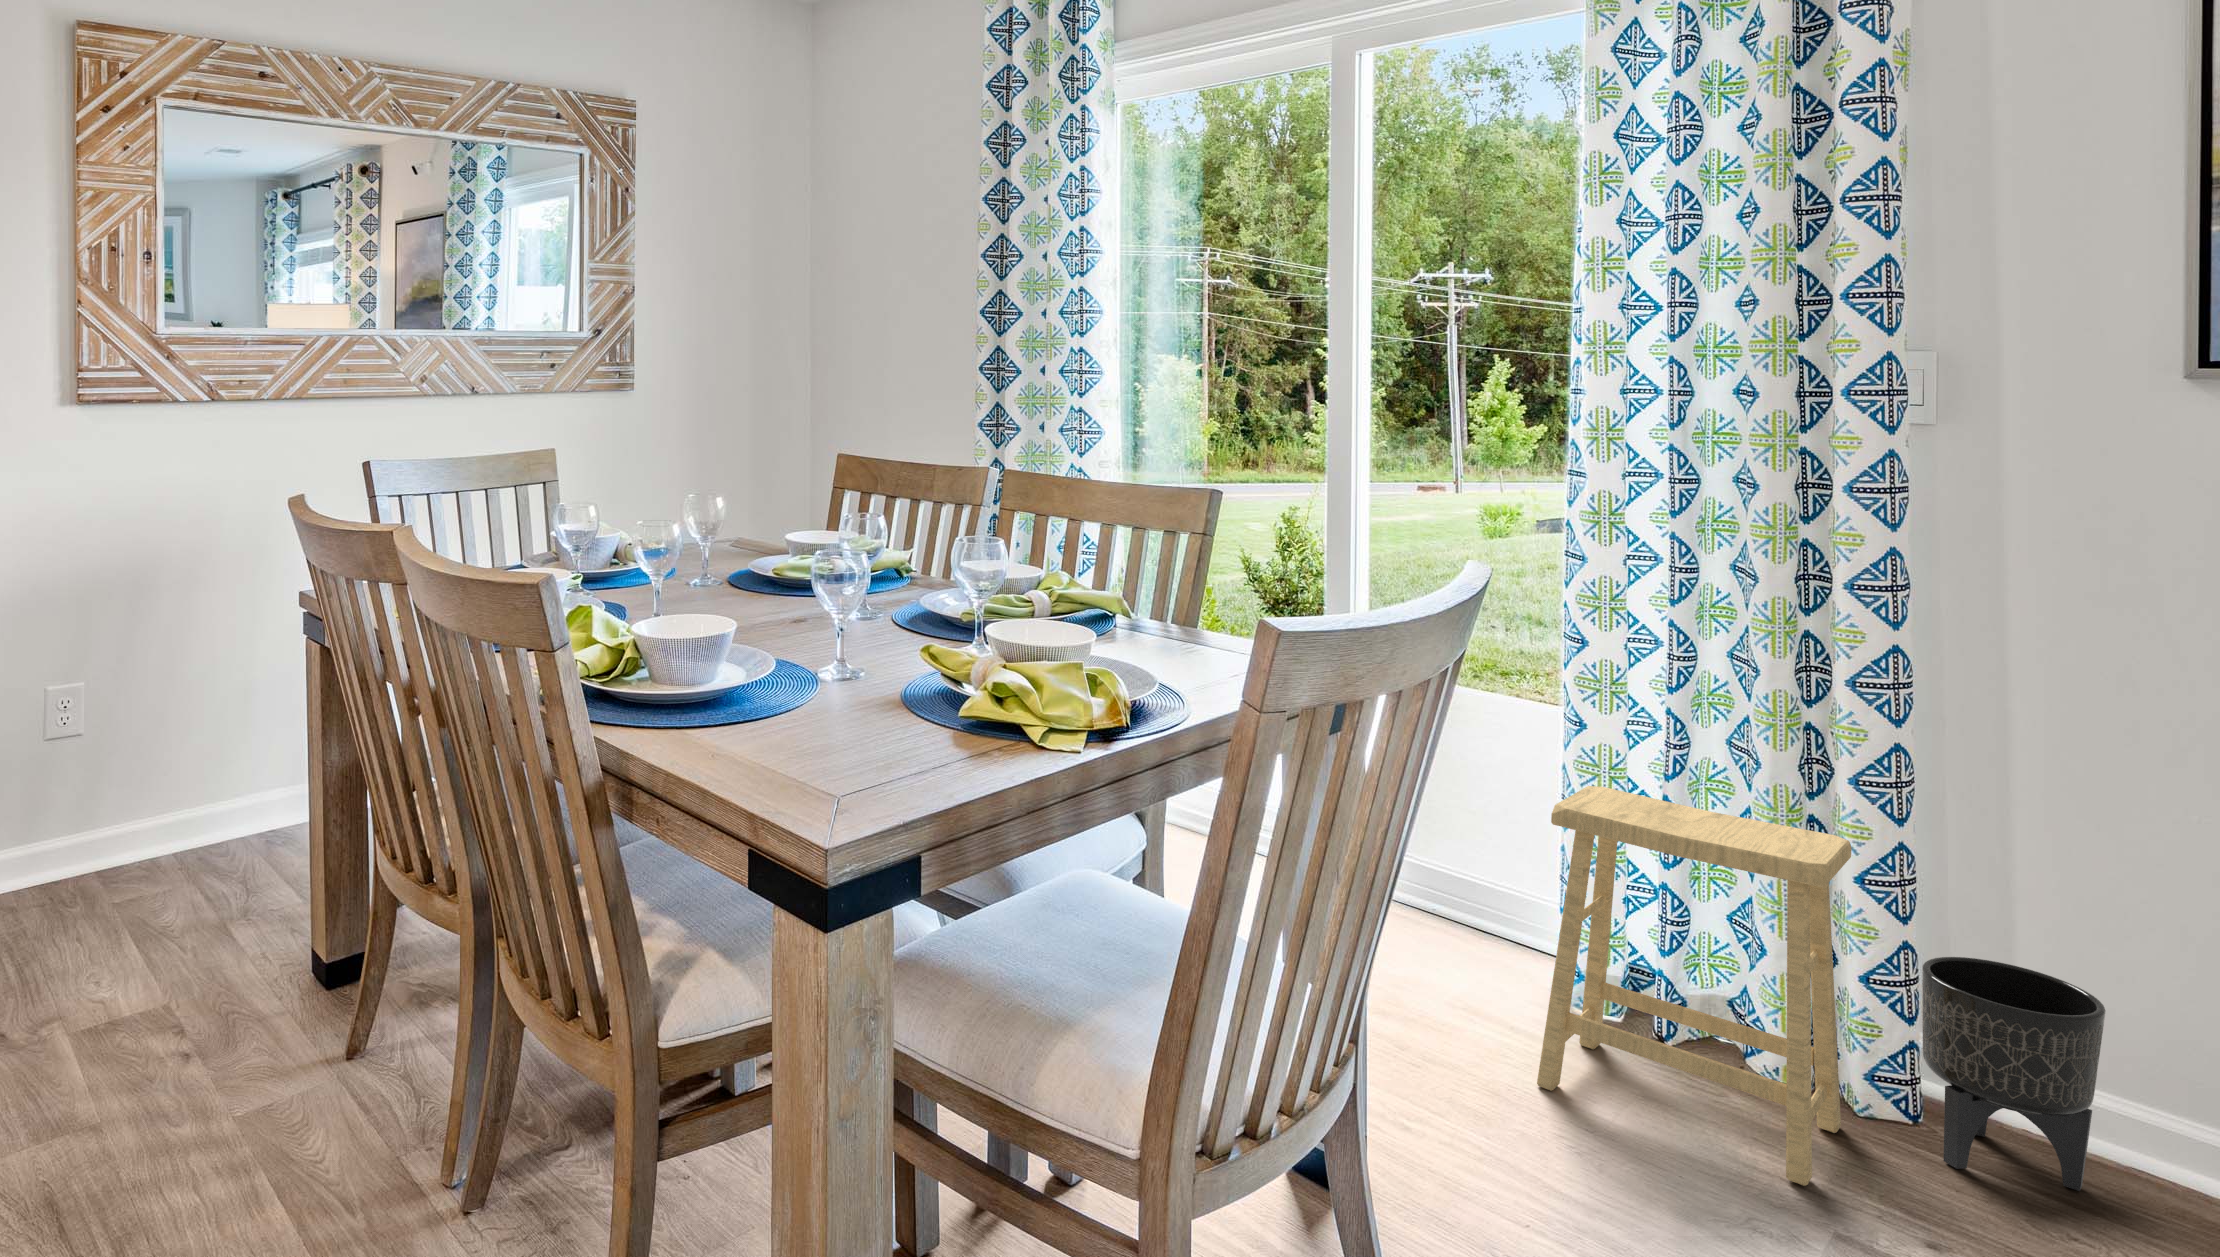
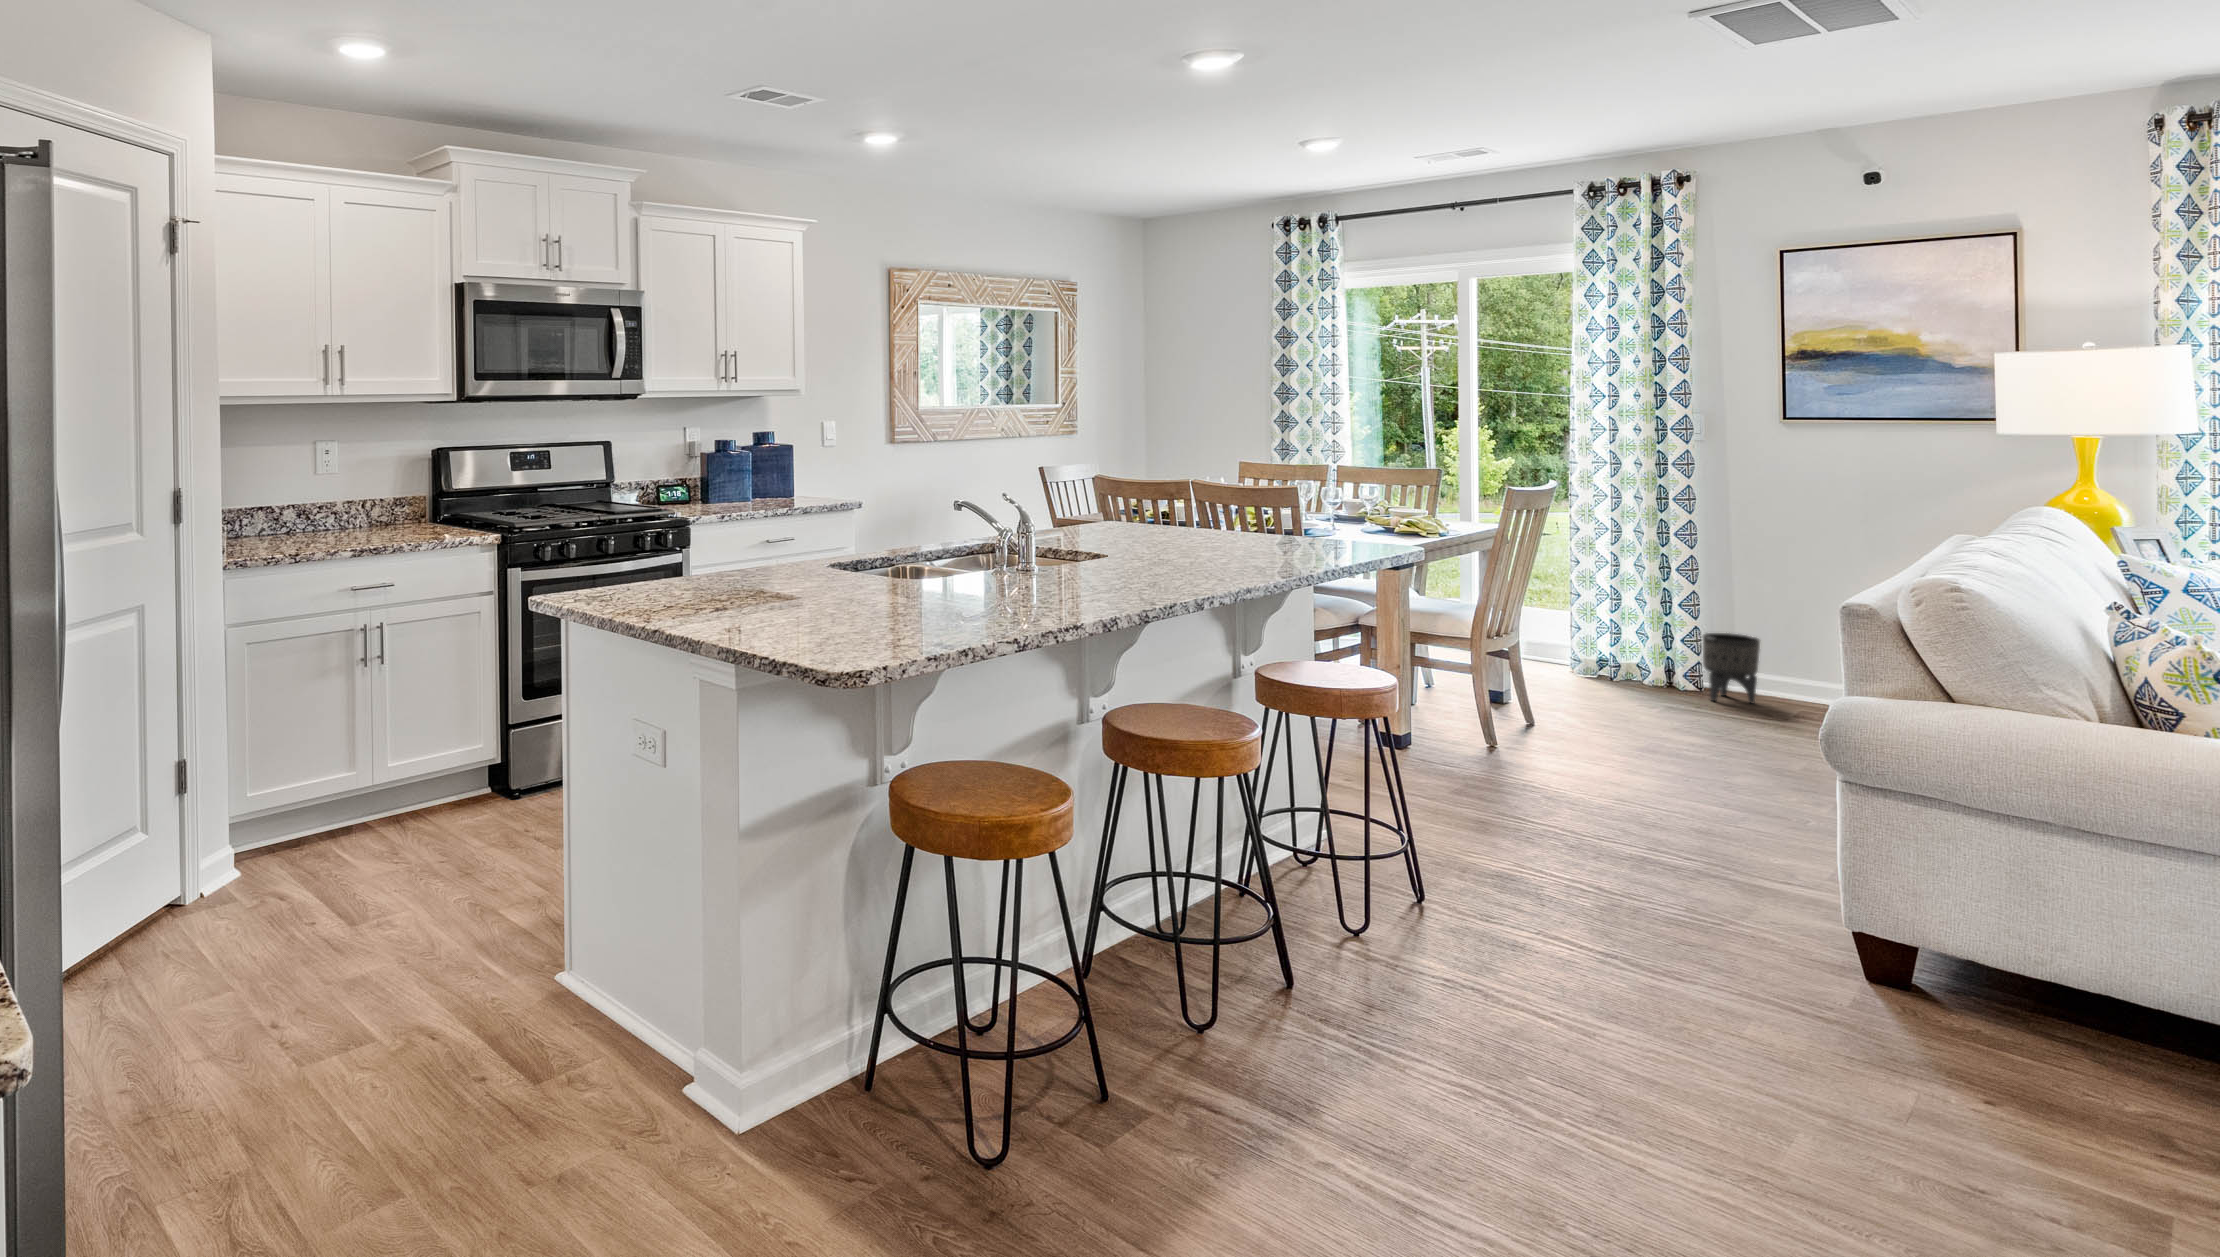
footstool: present [1537,786,1852,1186] -> none [1565,581,1676,705]

